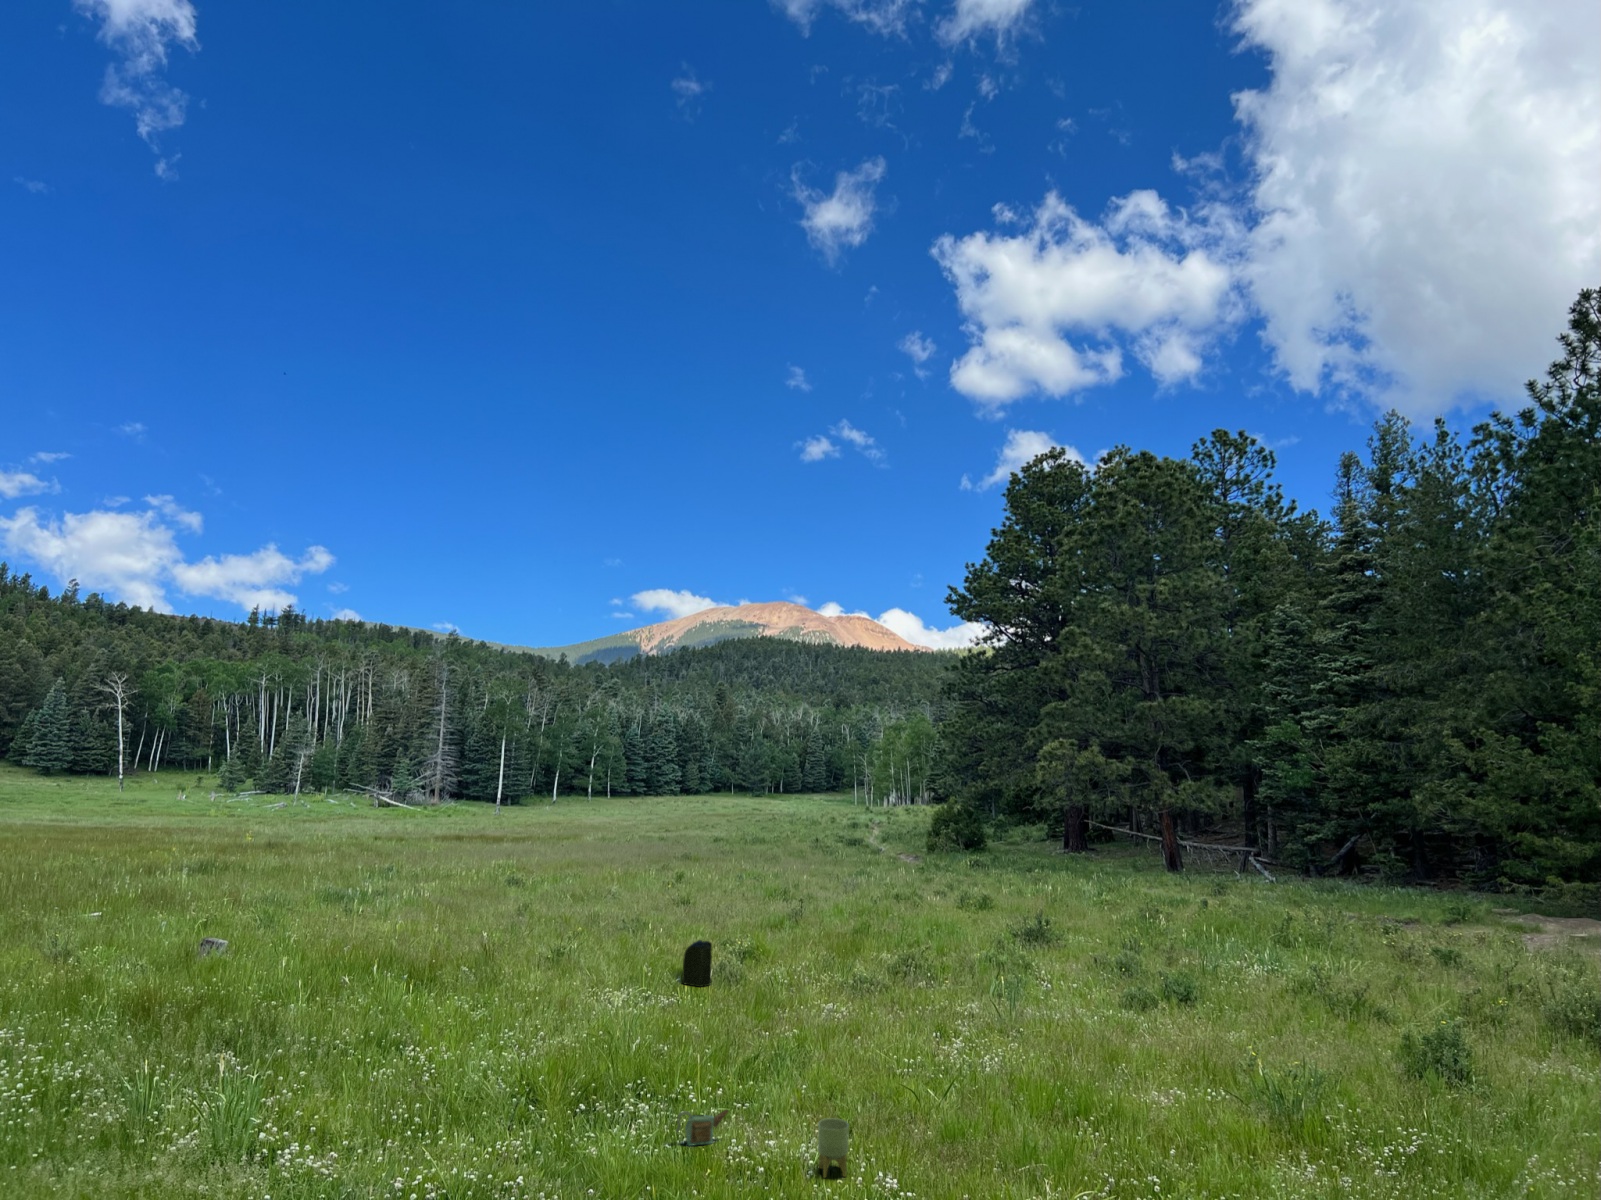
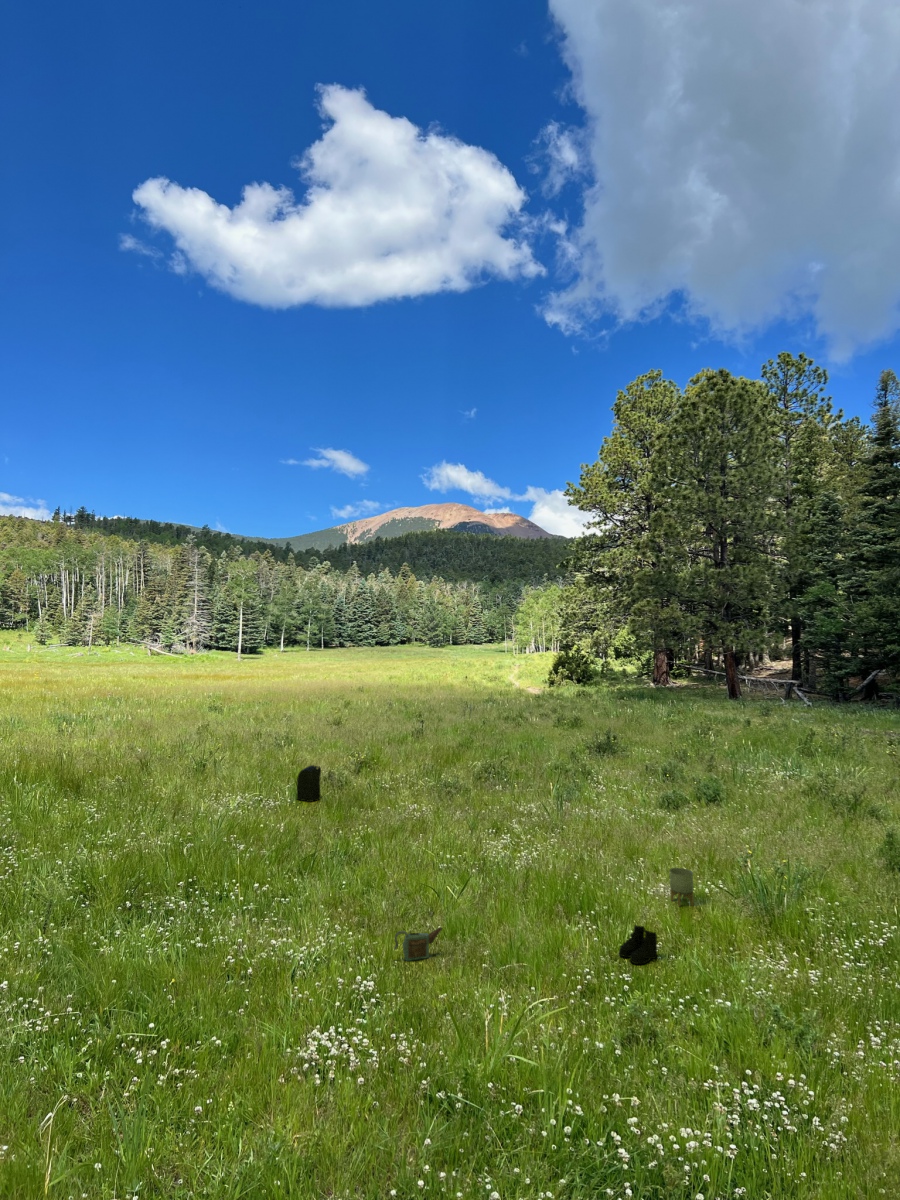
watering can: present [676,1110,728,1146] -> present [394,928,442,961]
planter: present [818,1118,849,1178] -> present [670,868,694,906]
boots: none [1134,1122,1176,1167] -> present [619,925,657,965]

